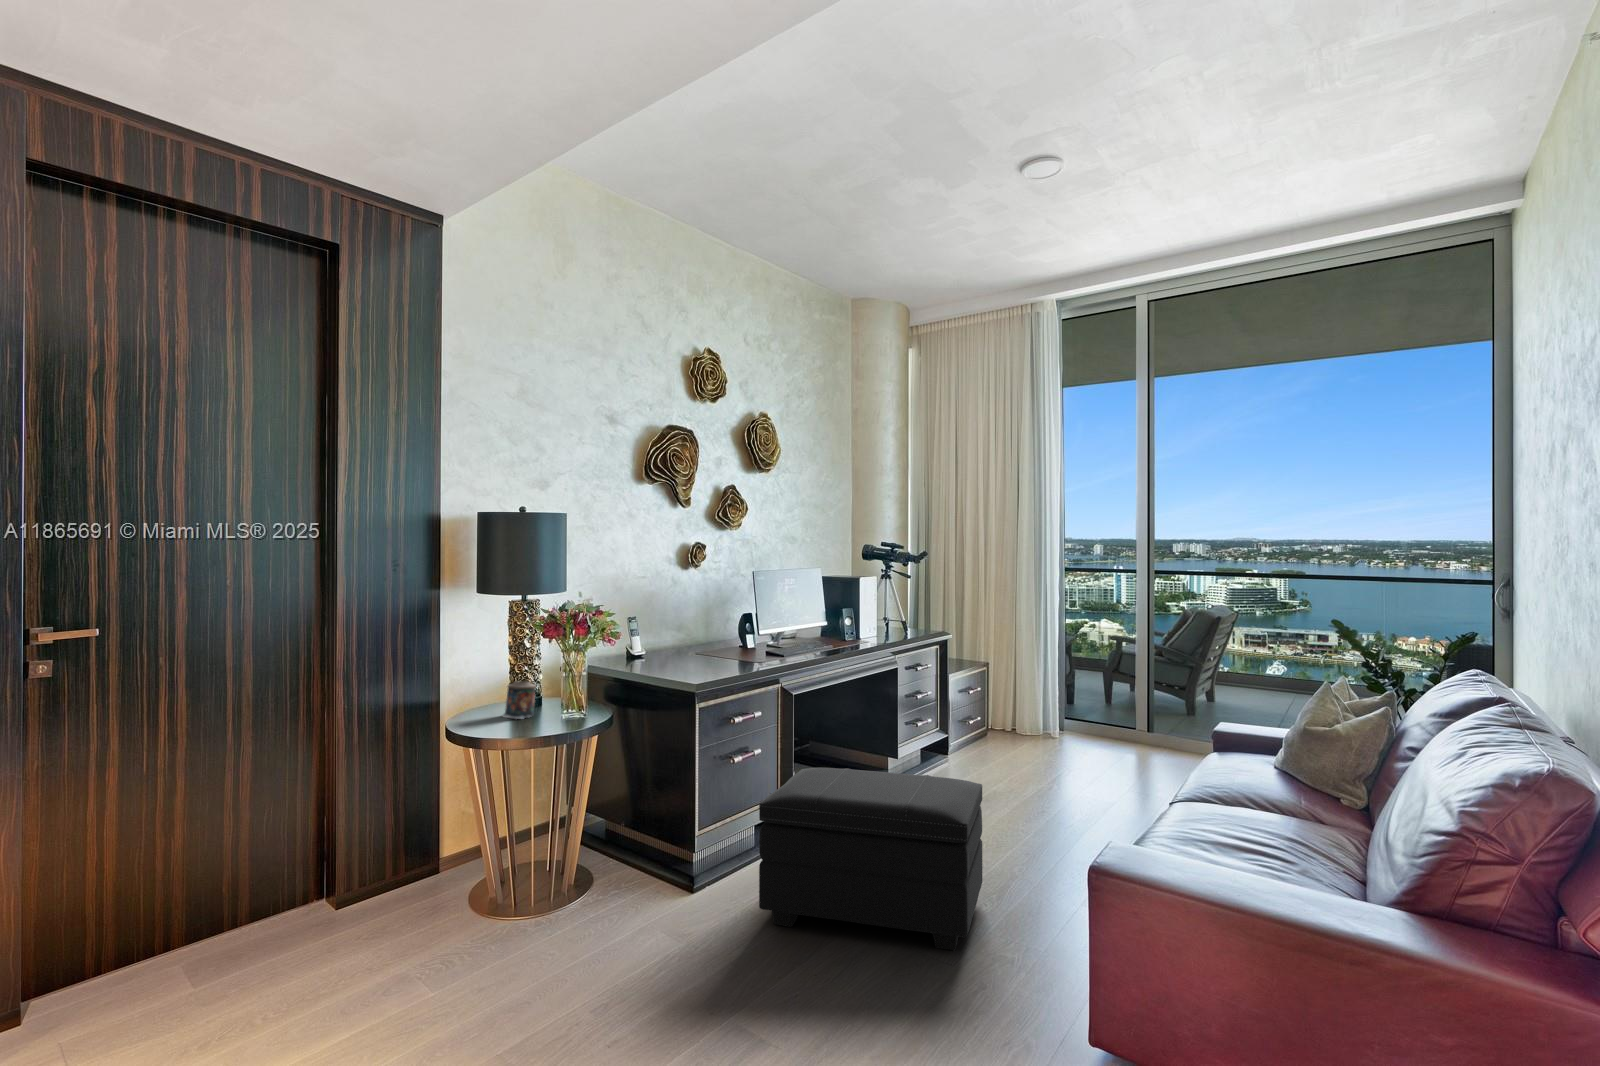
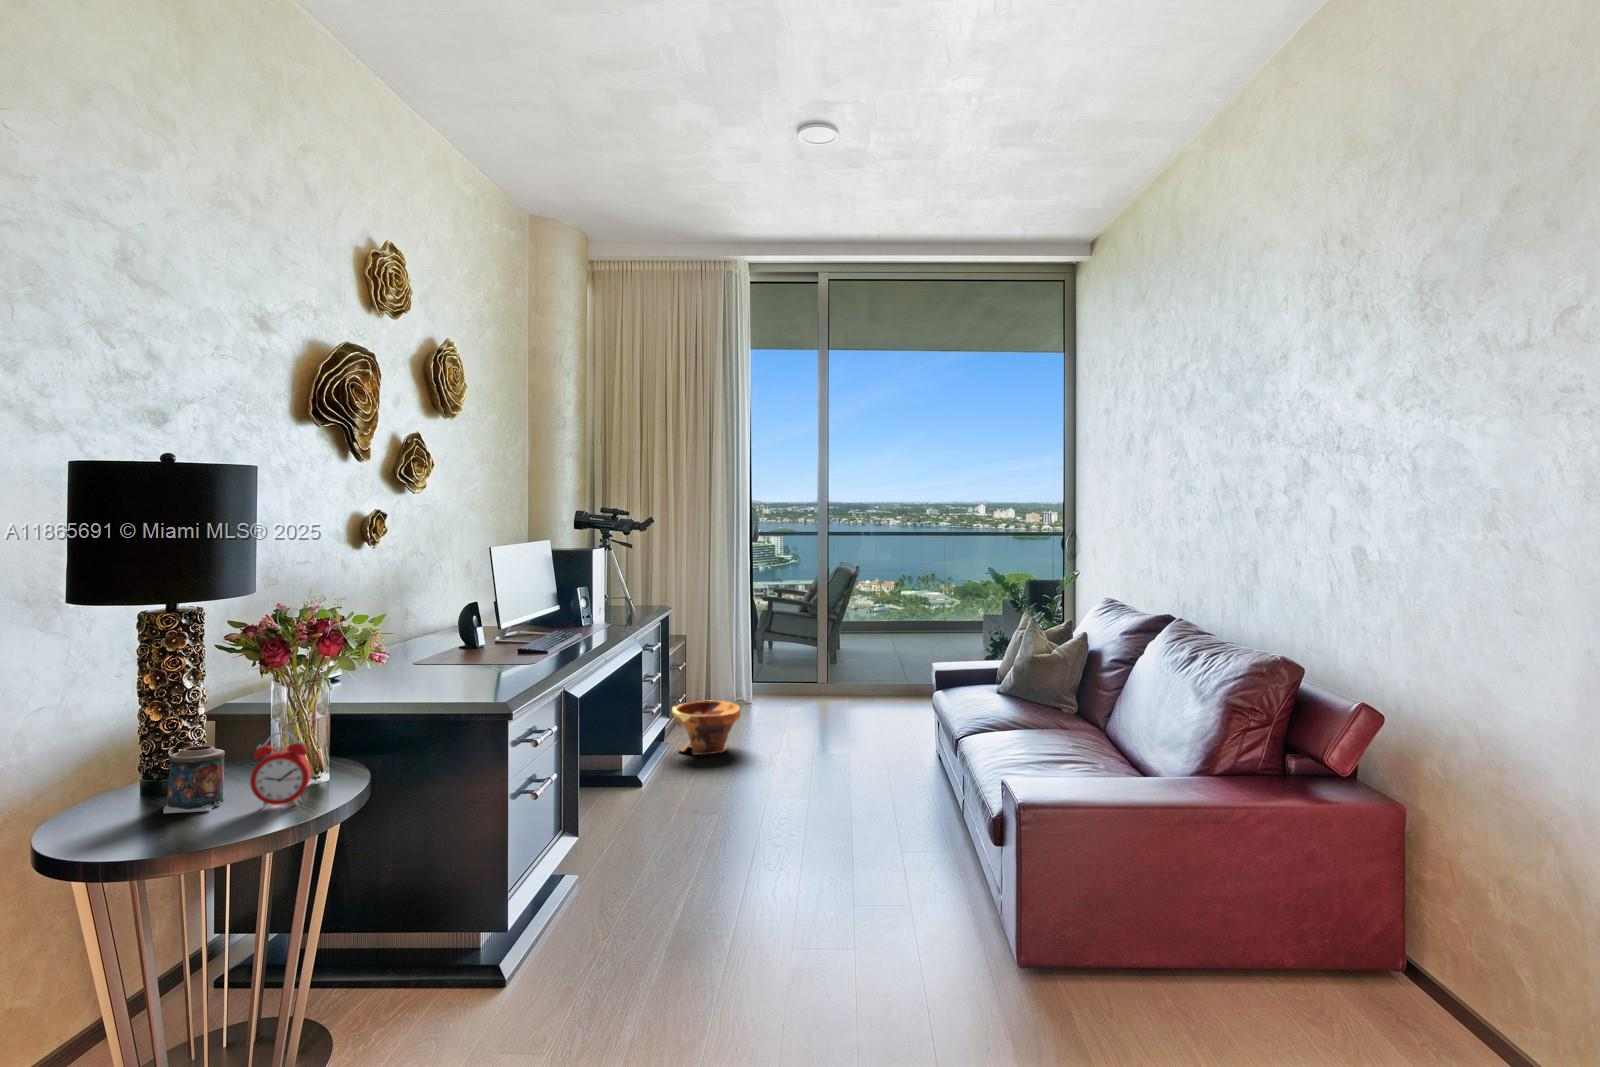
alarm clock: none [540,676,573,723] -> present [250,732,312,809]
planter: none [949,720,1013,768] -> present [672,701,740,755]
footstool: present [759,768,982,950] -> none [618,786,884,1020]

